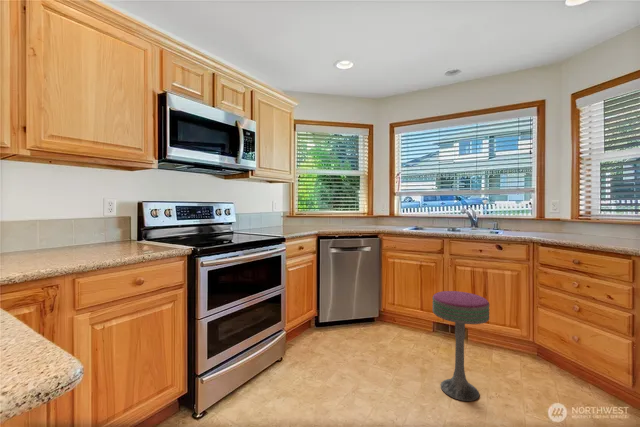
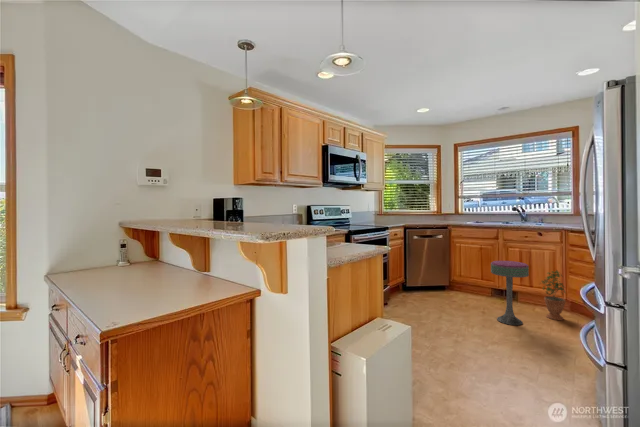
potted plant: none [500,300,539,382] -> present [542,270,566,320]

